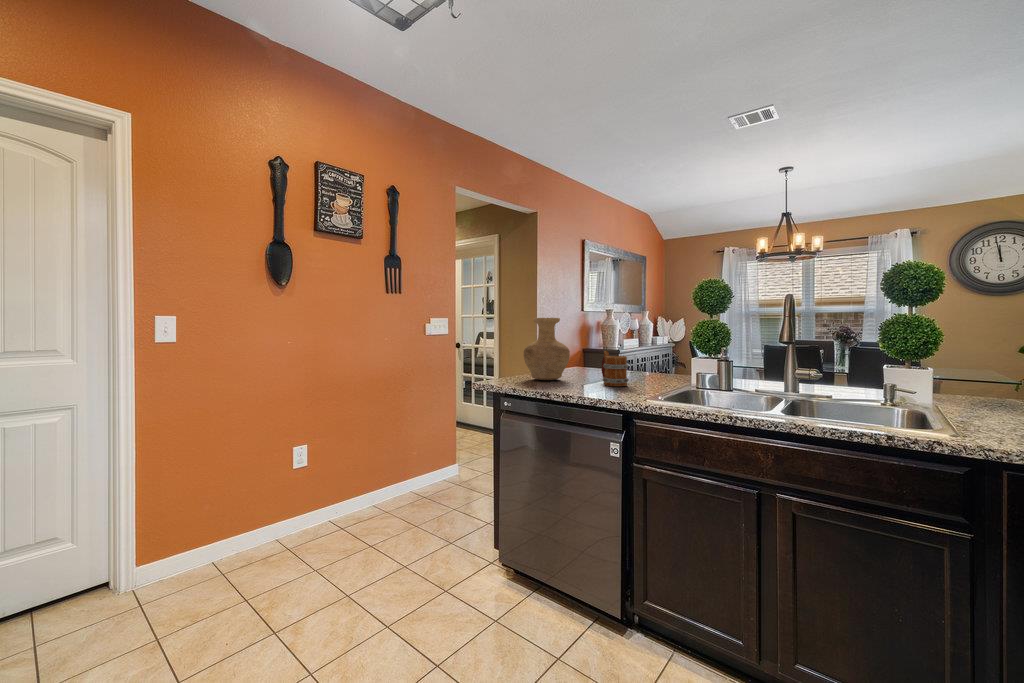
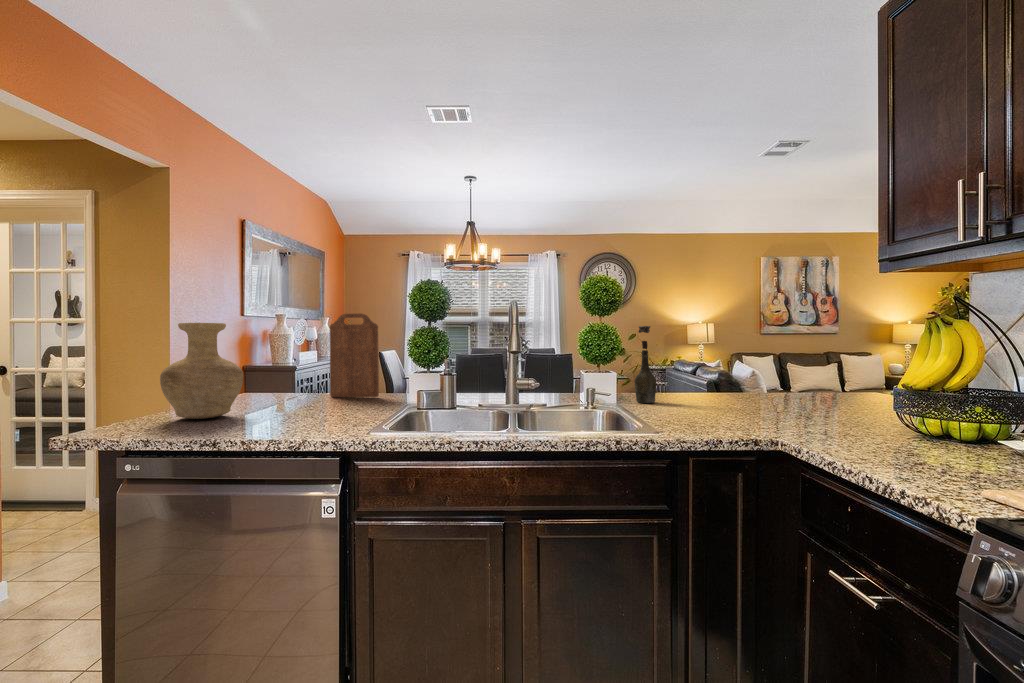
cutting board: none [632,309,670,376] -> present [330,313,379,397]
bottle: none [962,317,999,408] -> present [634,326,656,403]
mug: present [601,351,629,386] -> none [294,369,334,418]

